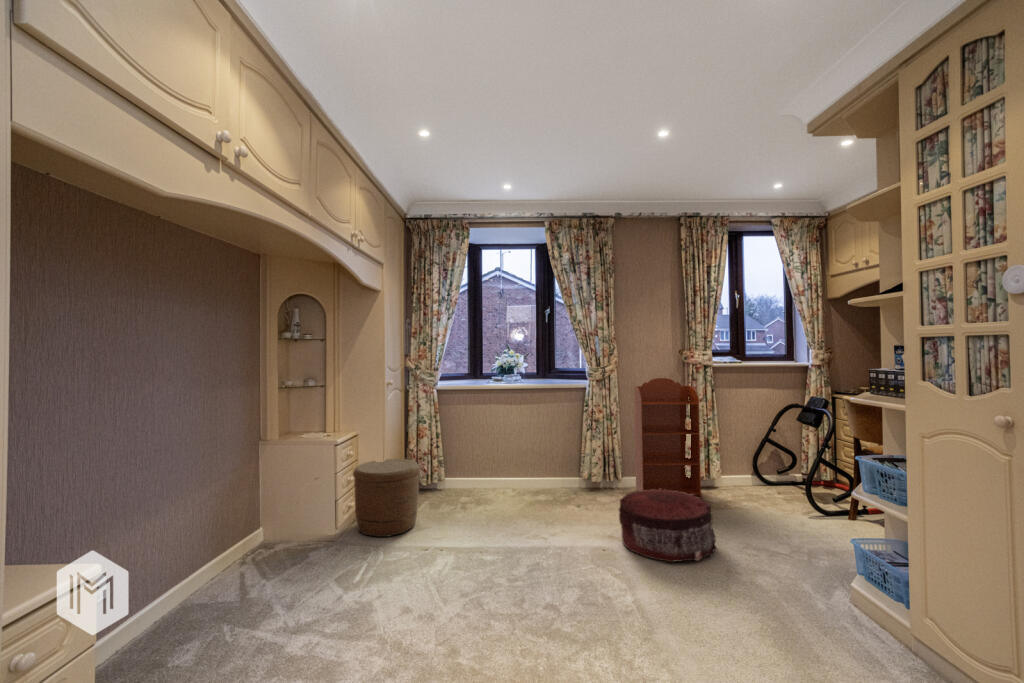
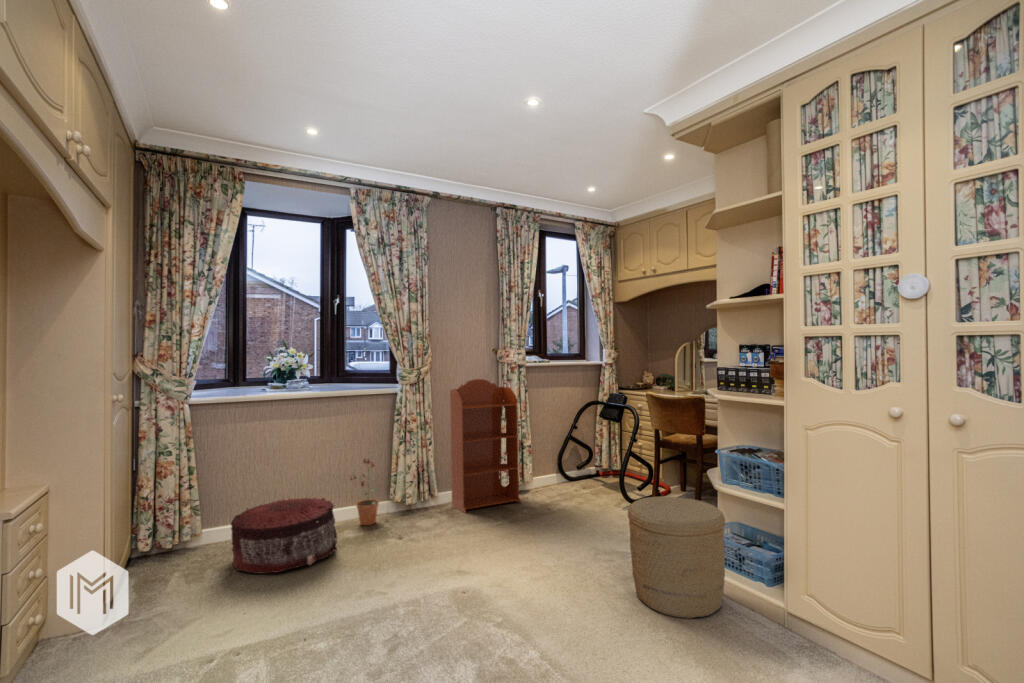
potted plant: none [547,439,569,494] -> present [351,459,379,525]
woven basket: present [353,459,420,537] -> present [628,496,725,618]
pouf: present [619,489,717,562] -> present [231,498,337,573]

